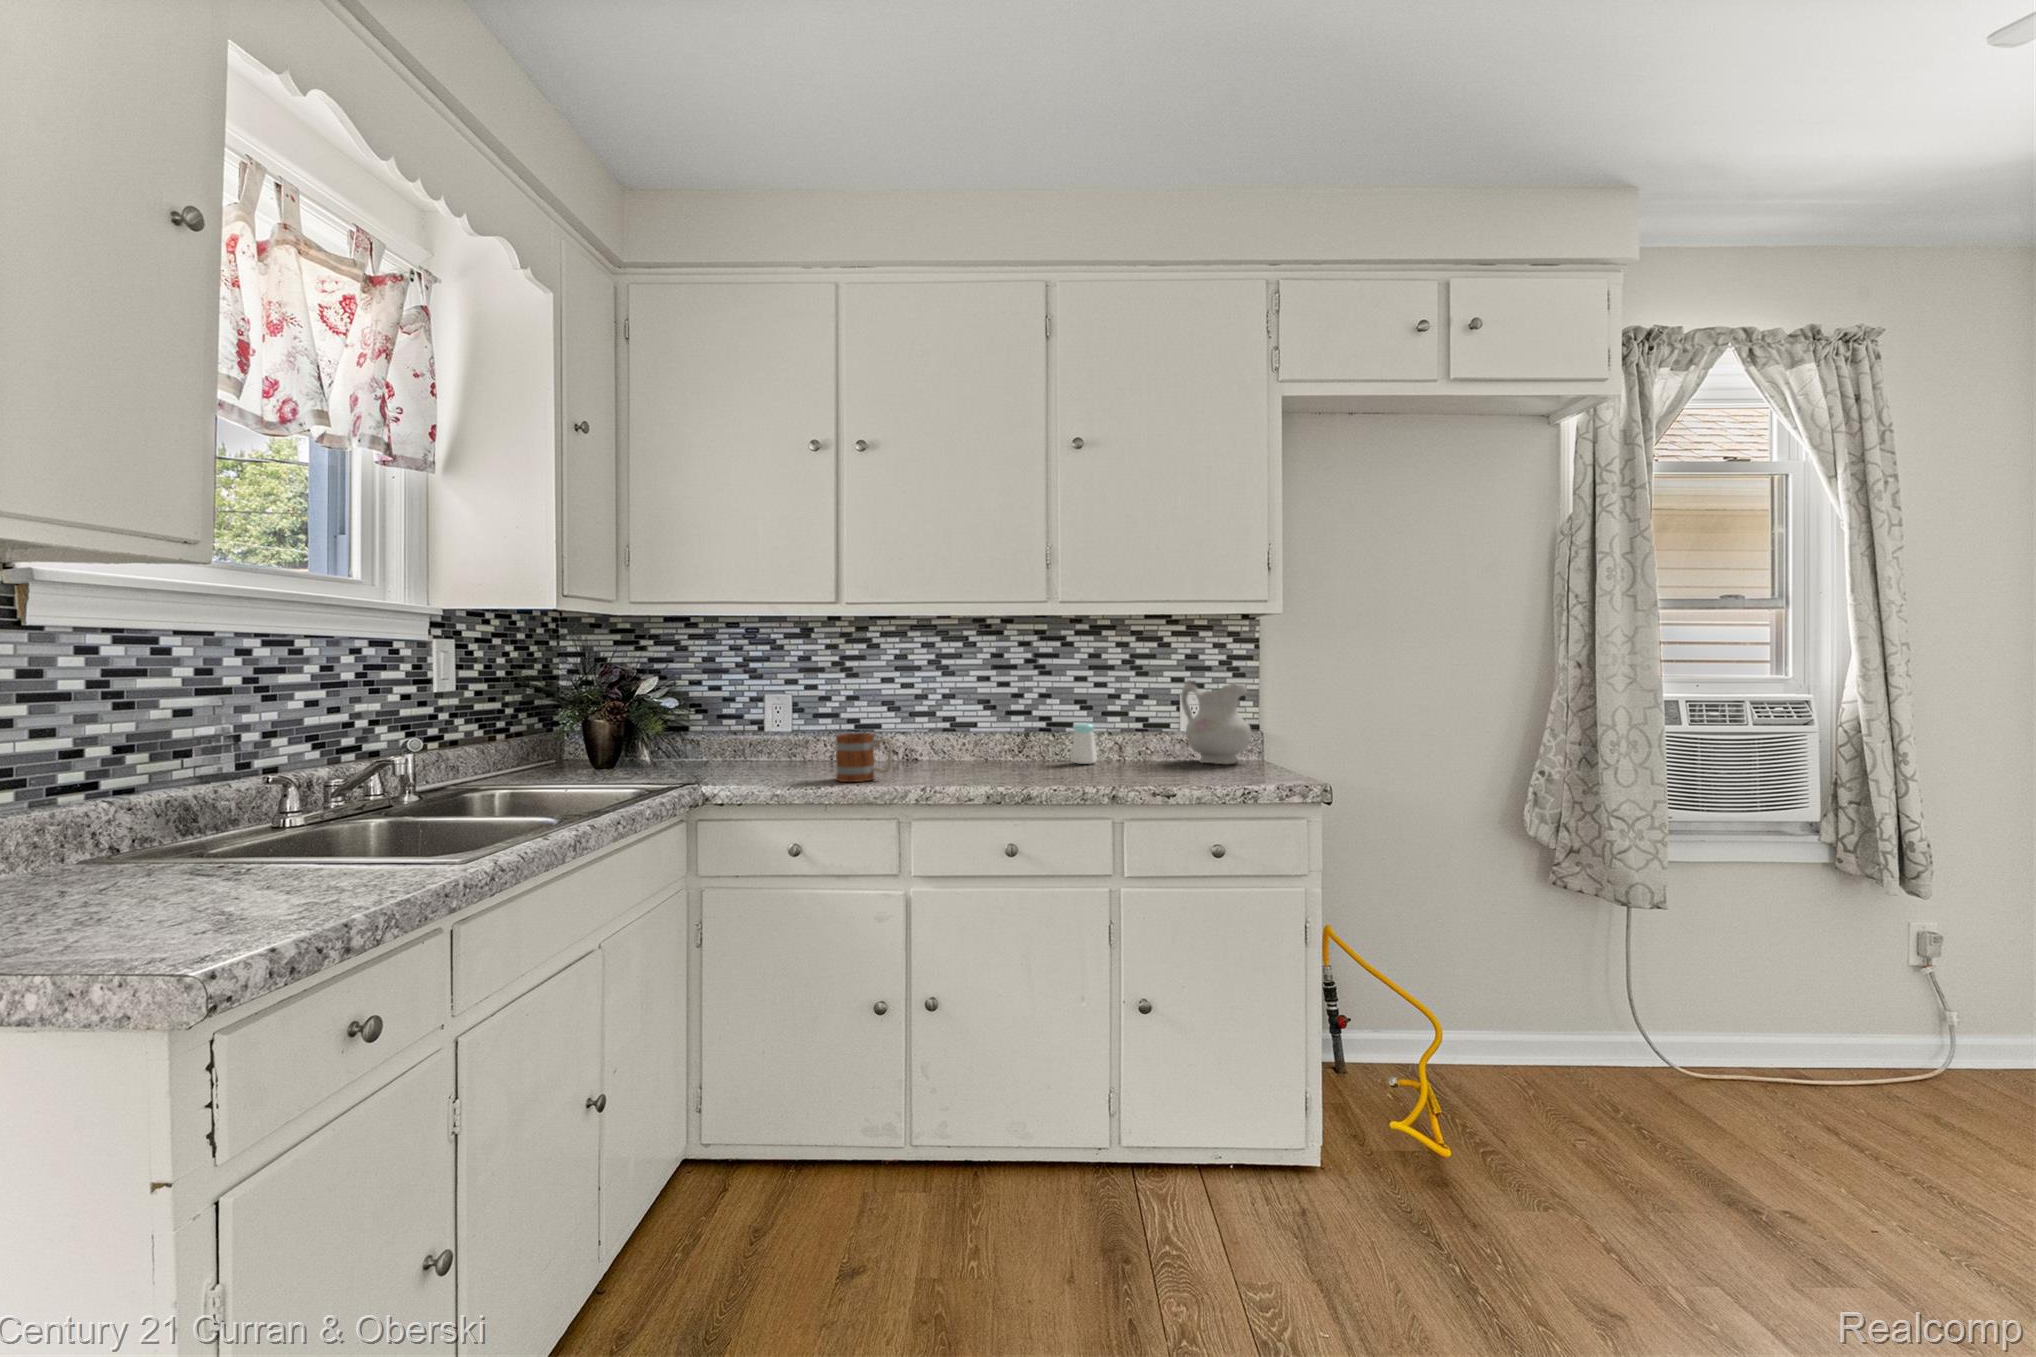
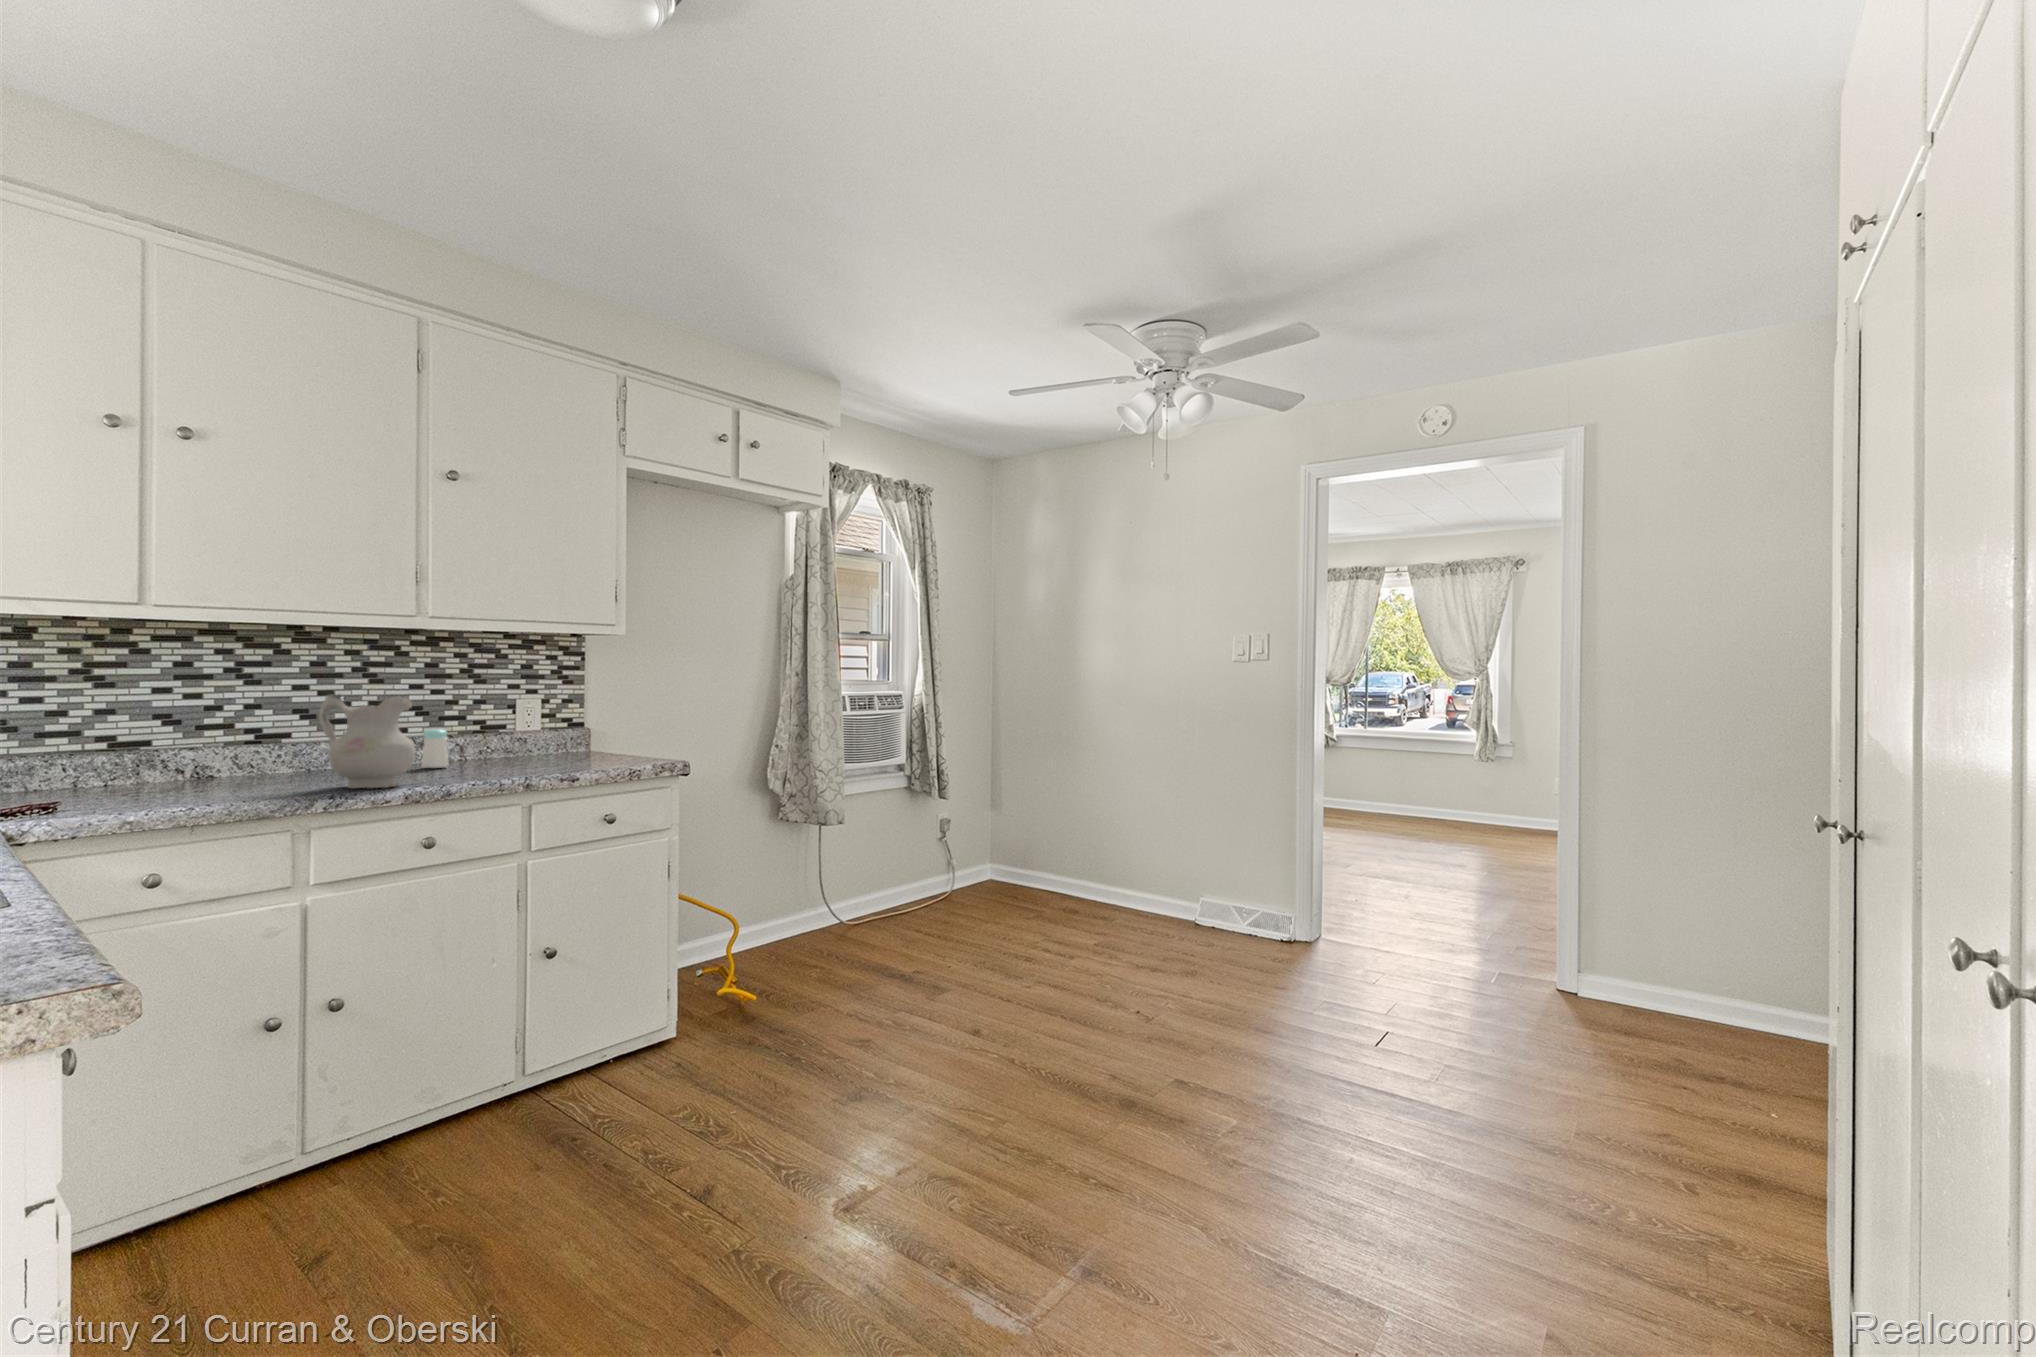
ceramic pitcher: present [1181,680,1251,764] -> present [319,694,415,788]
mug: present [836,733,892,782] -> none [167,746,253,800]

